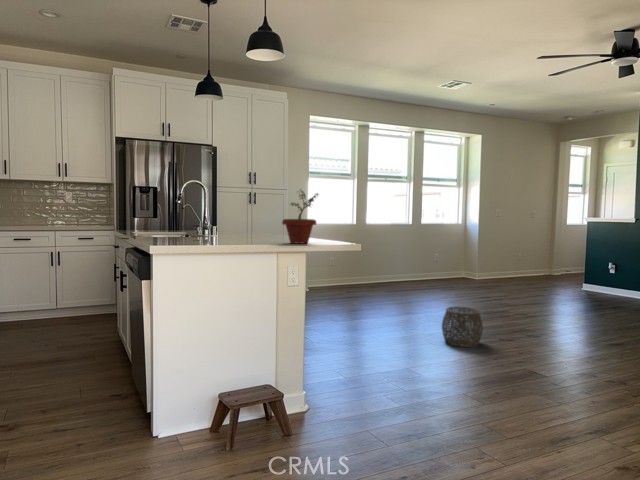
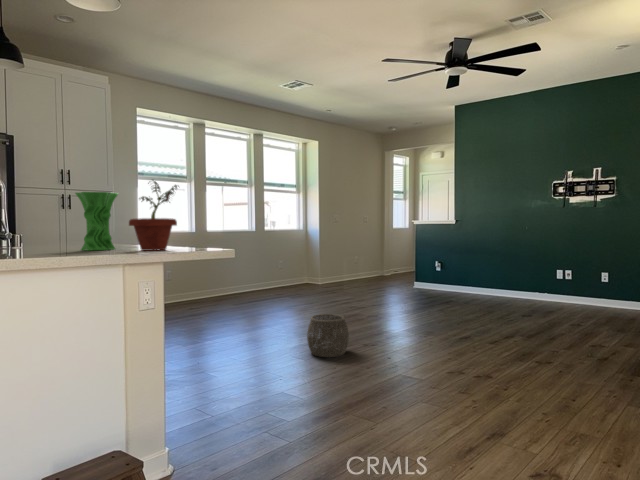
vase: none [249,198,278,241] -> present [75,192,118,250]

